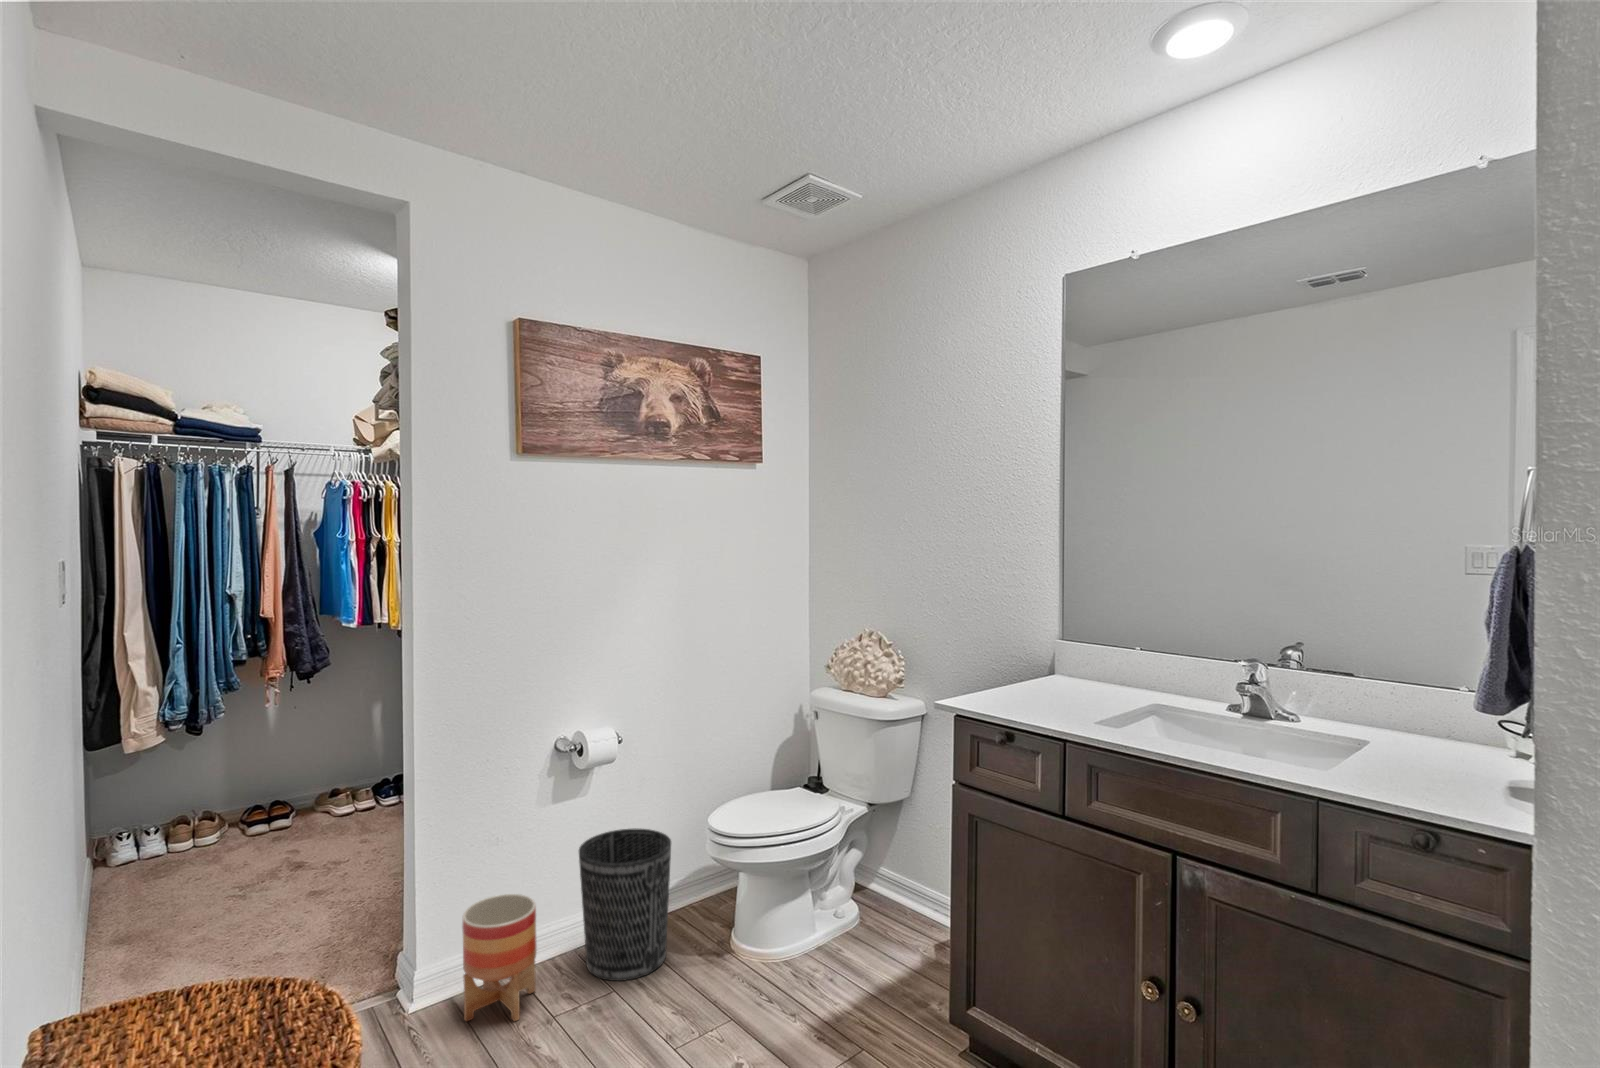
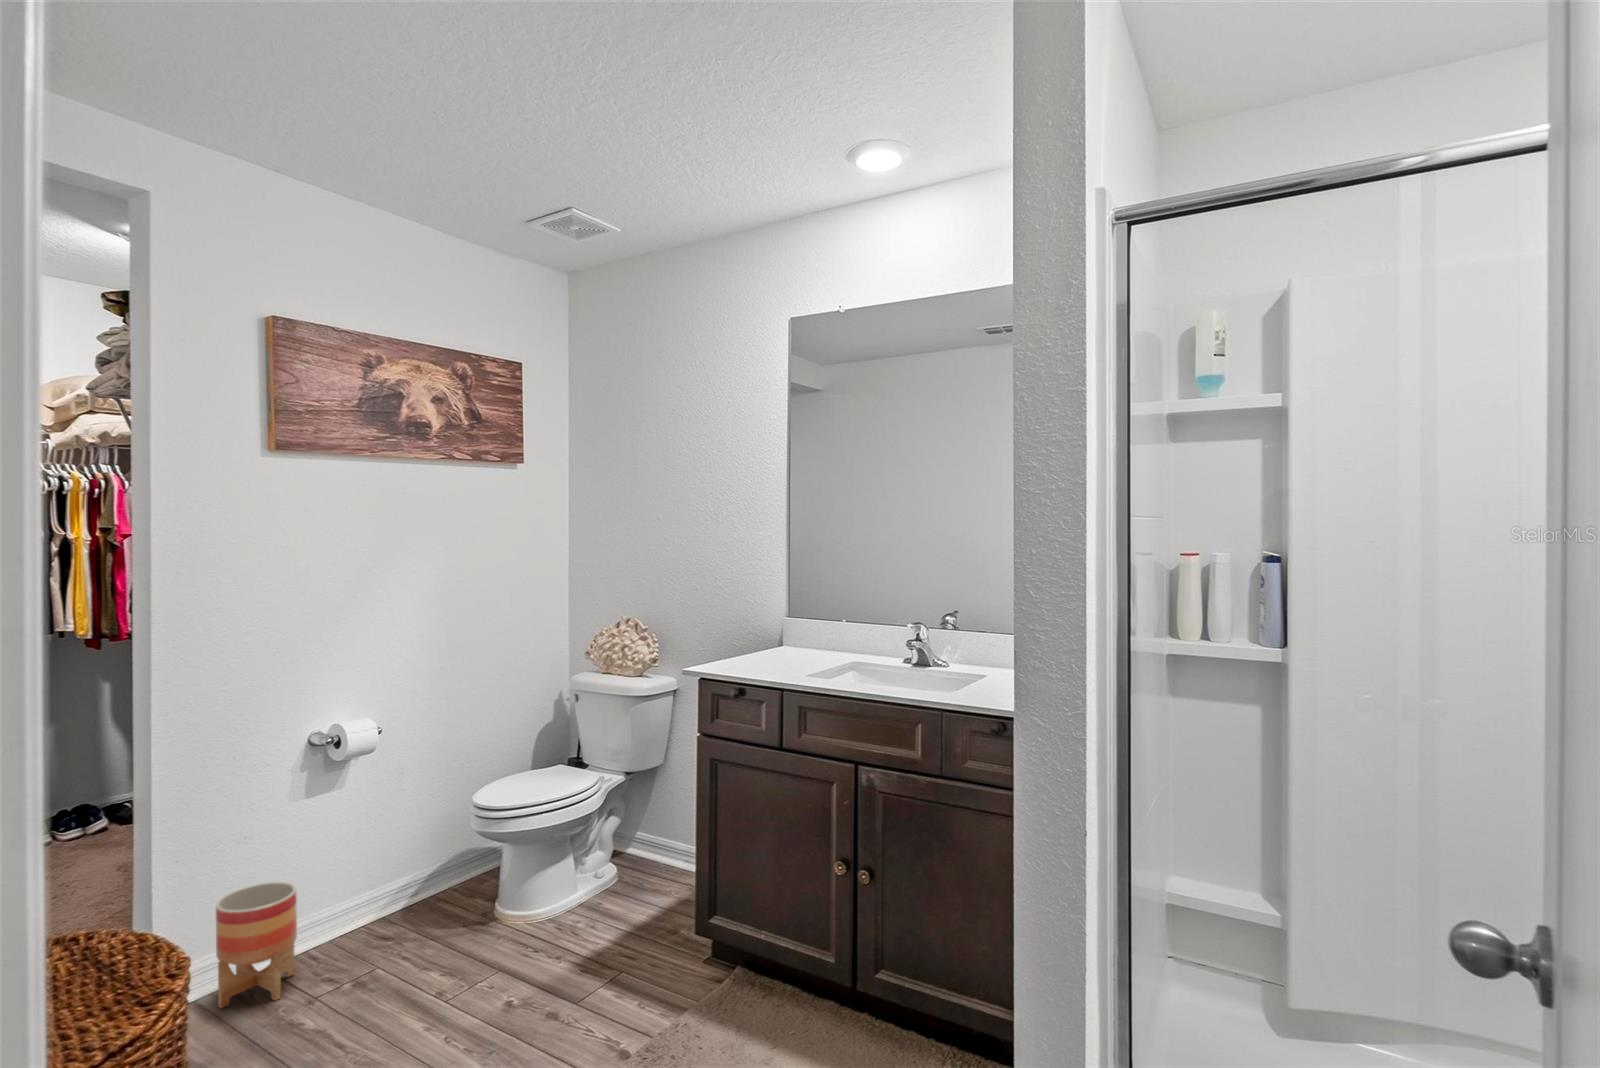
wastebasket: present [579,828,671,981] -> none [339,813,436,956]

